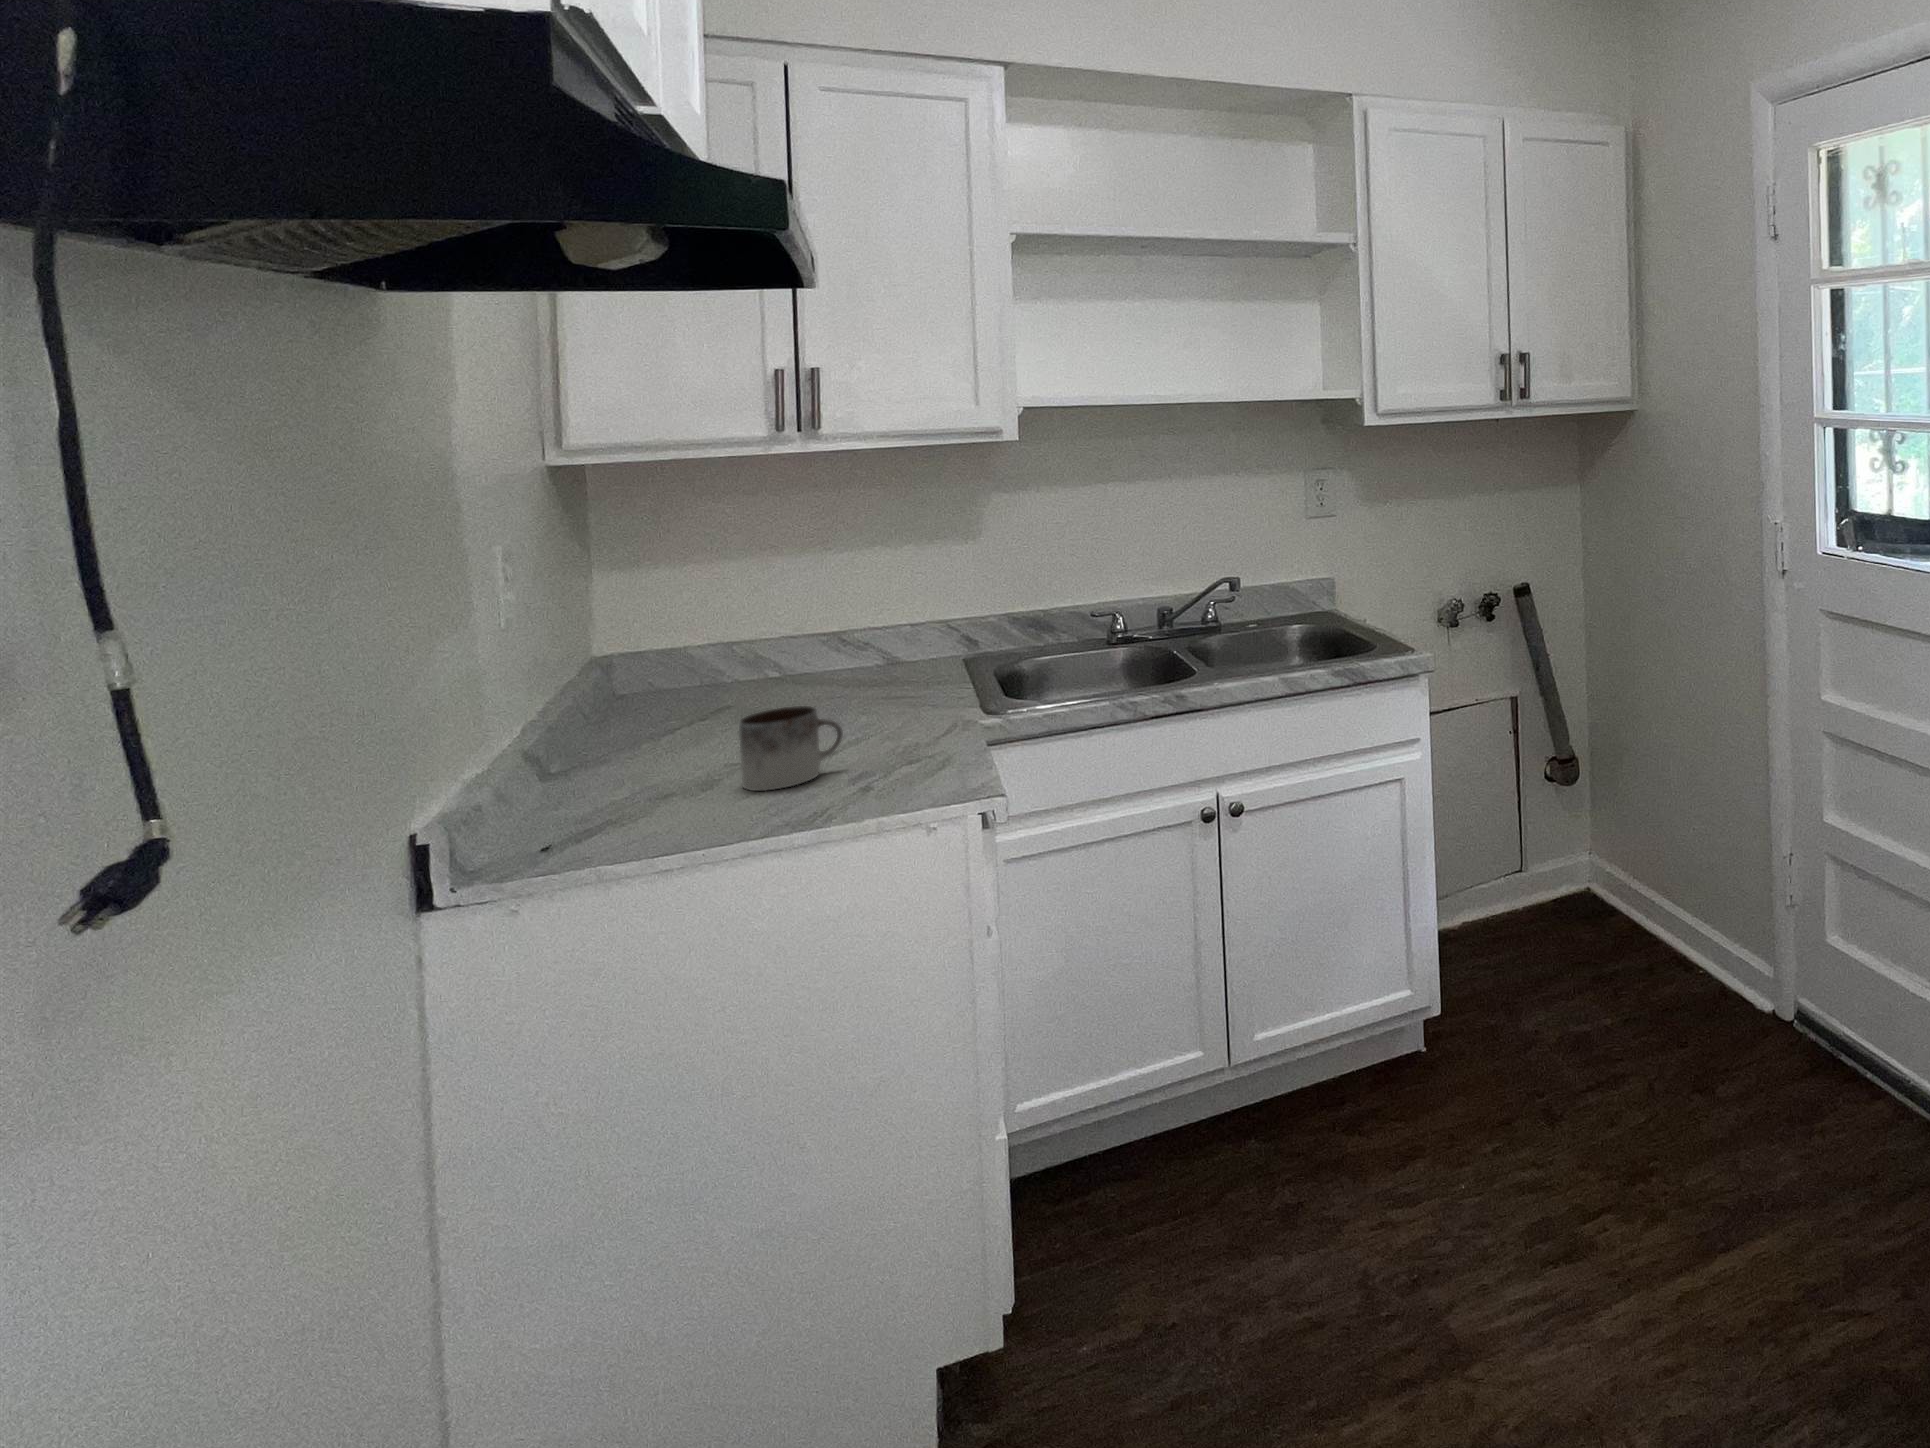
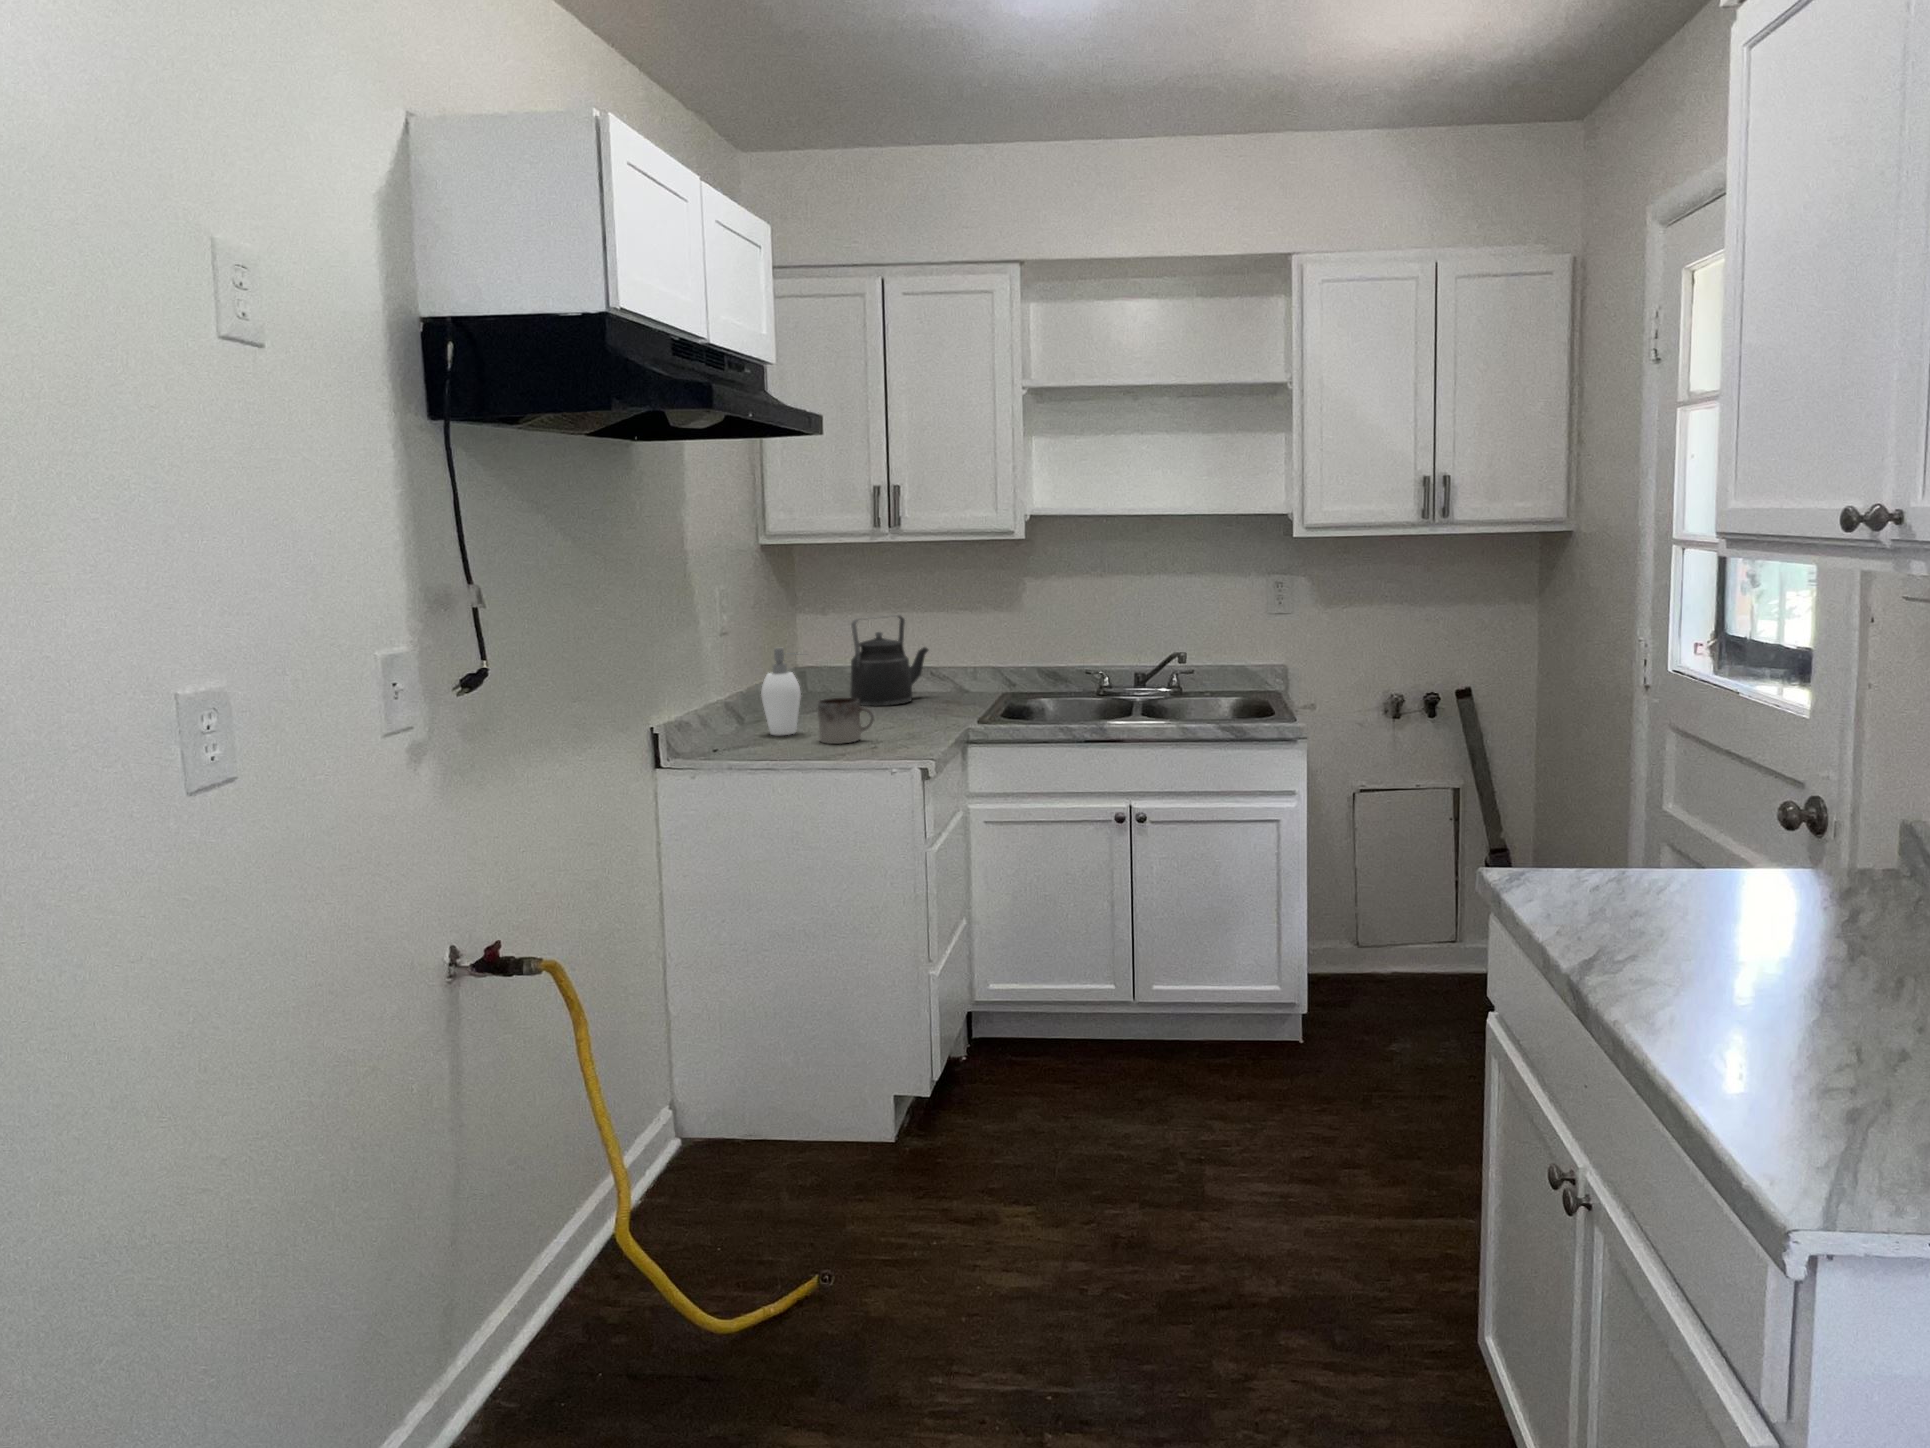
kettle: none [708,561,838,710] -> present [850,615,928,706]
soap dispenser: none [607,639,707,793] -> present [761,648,801,735]

